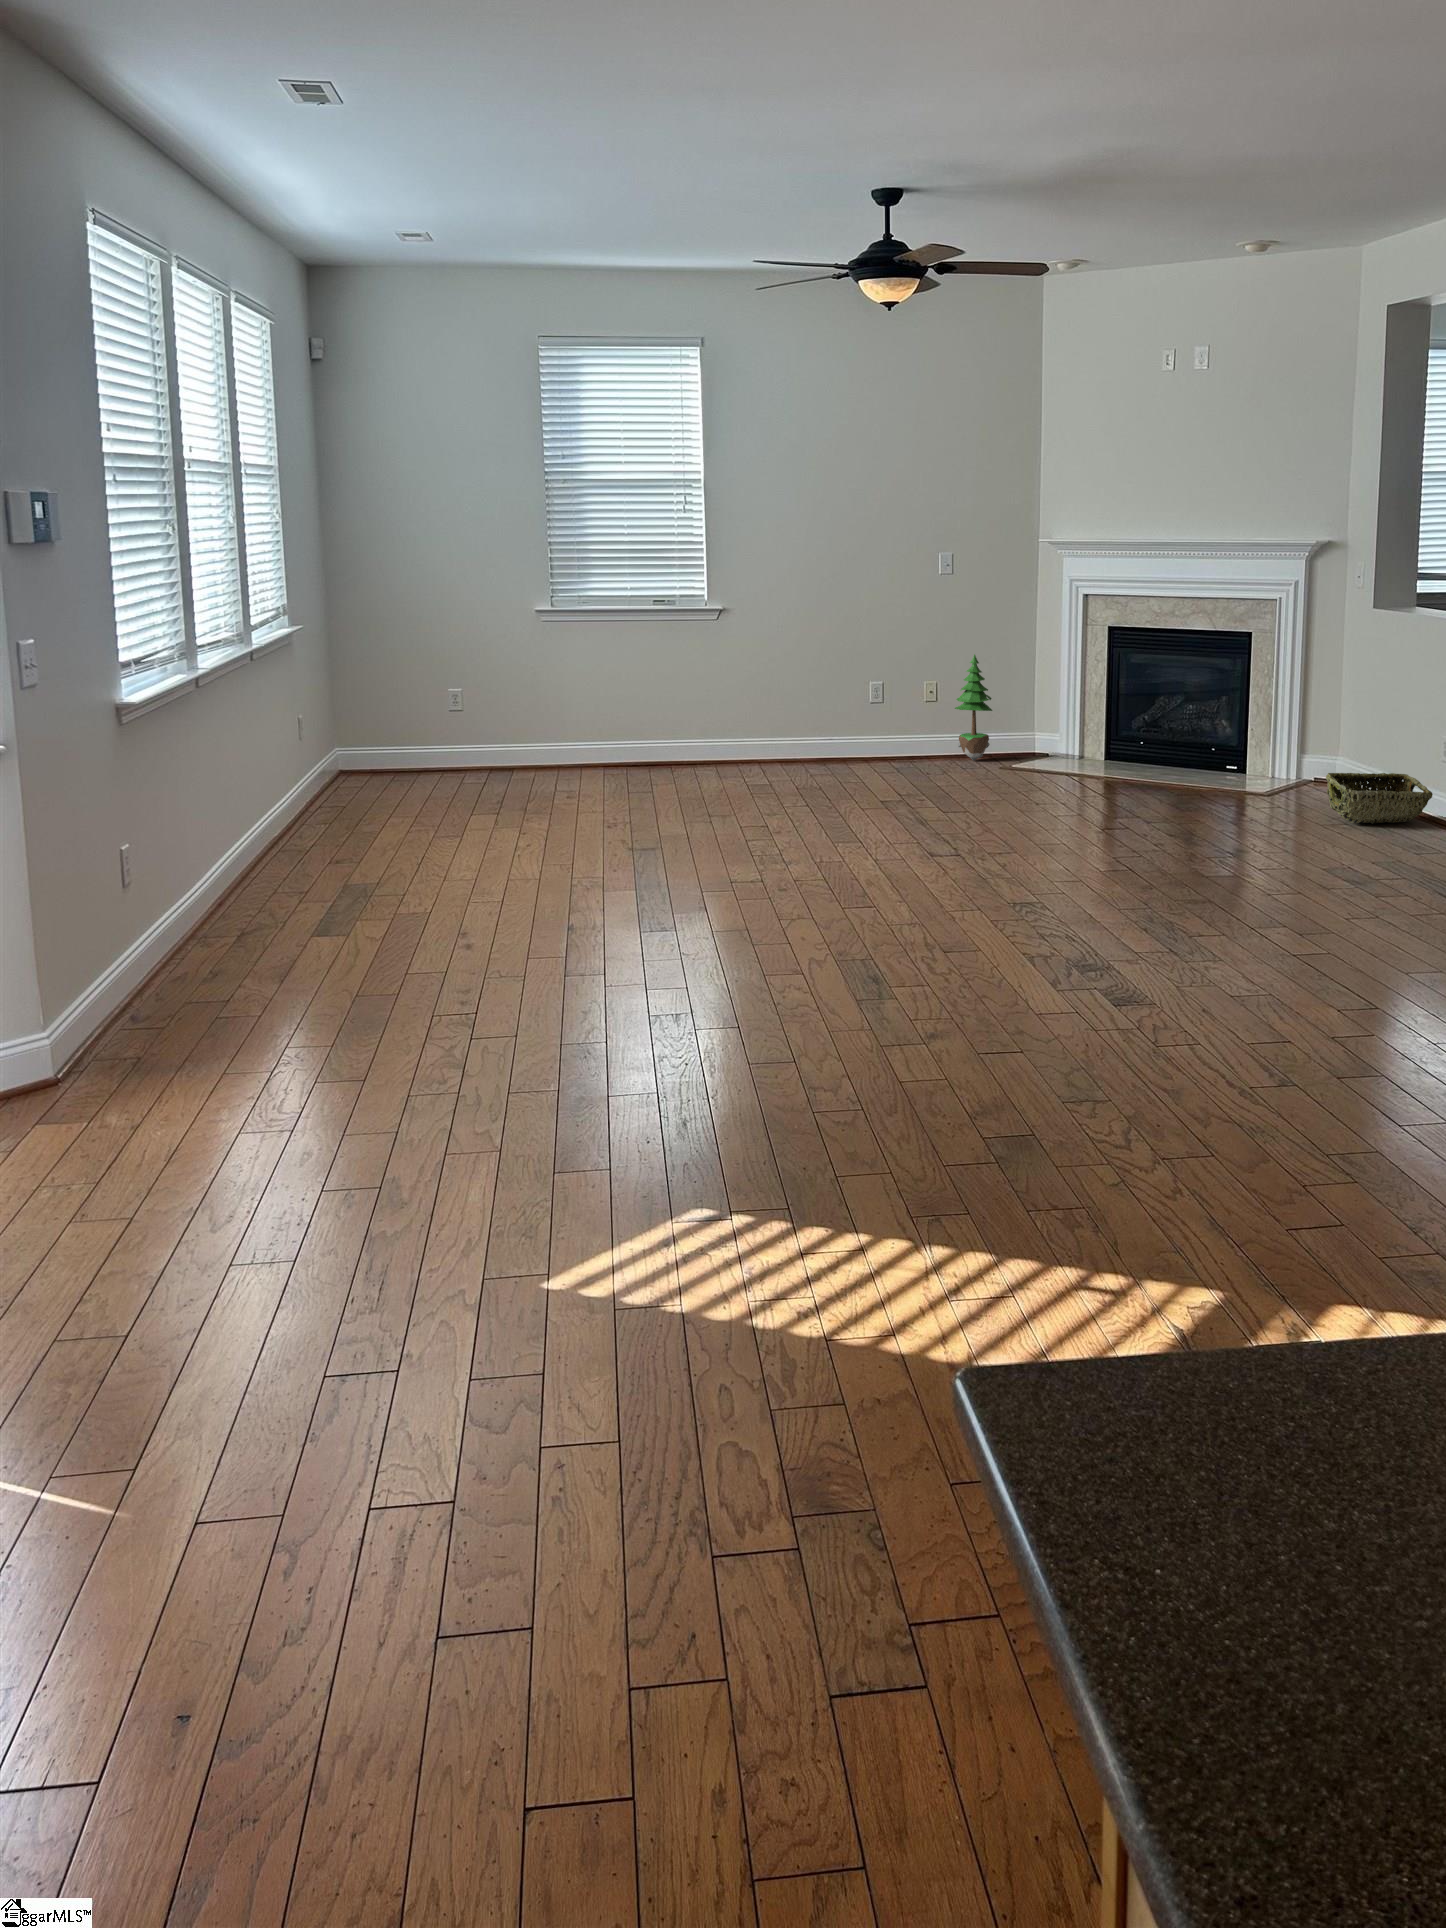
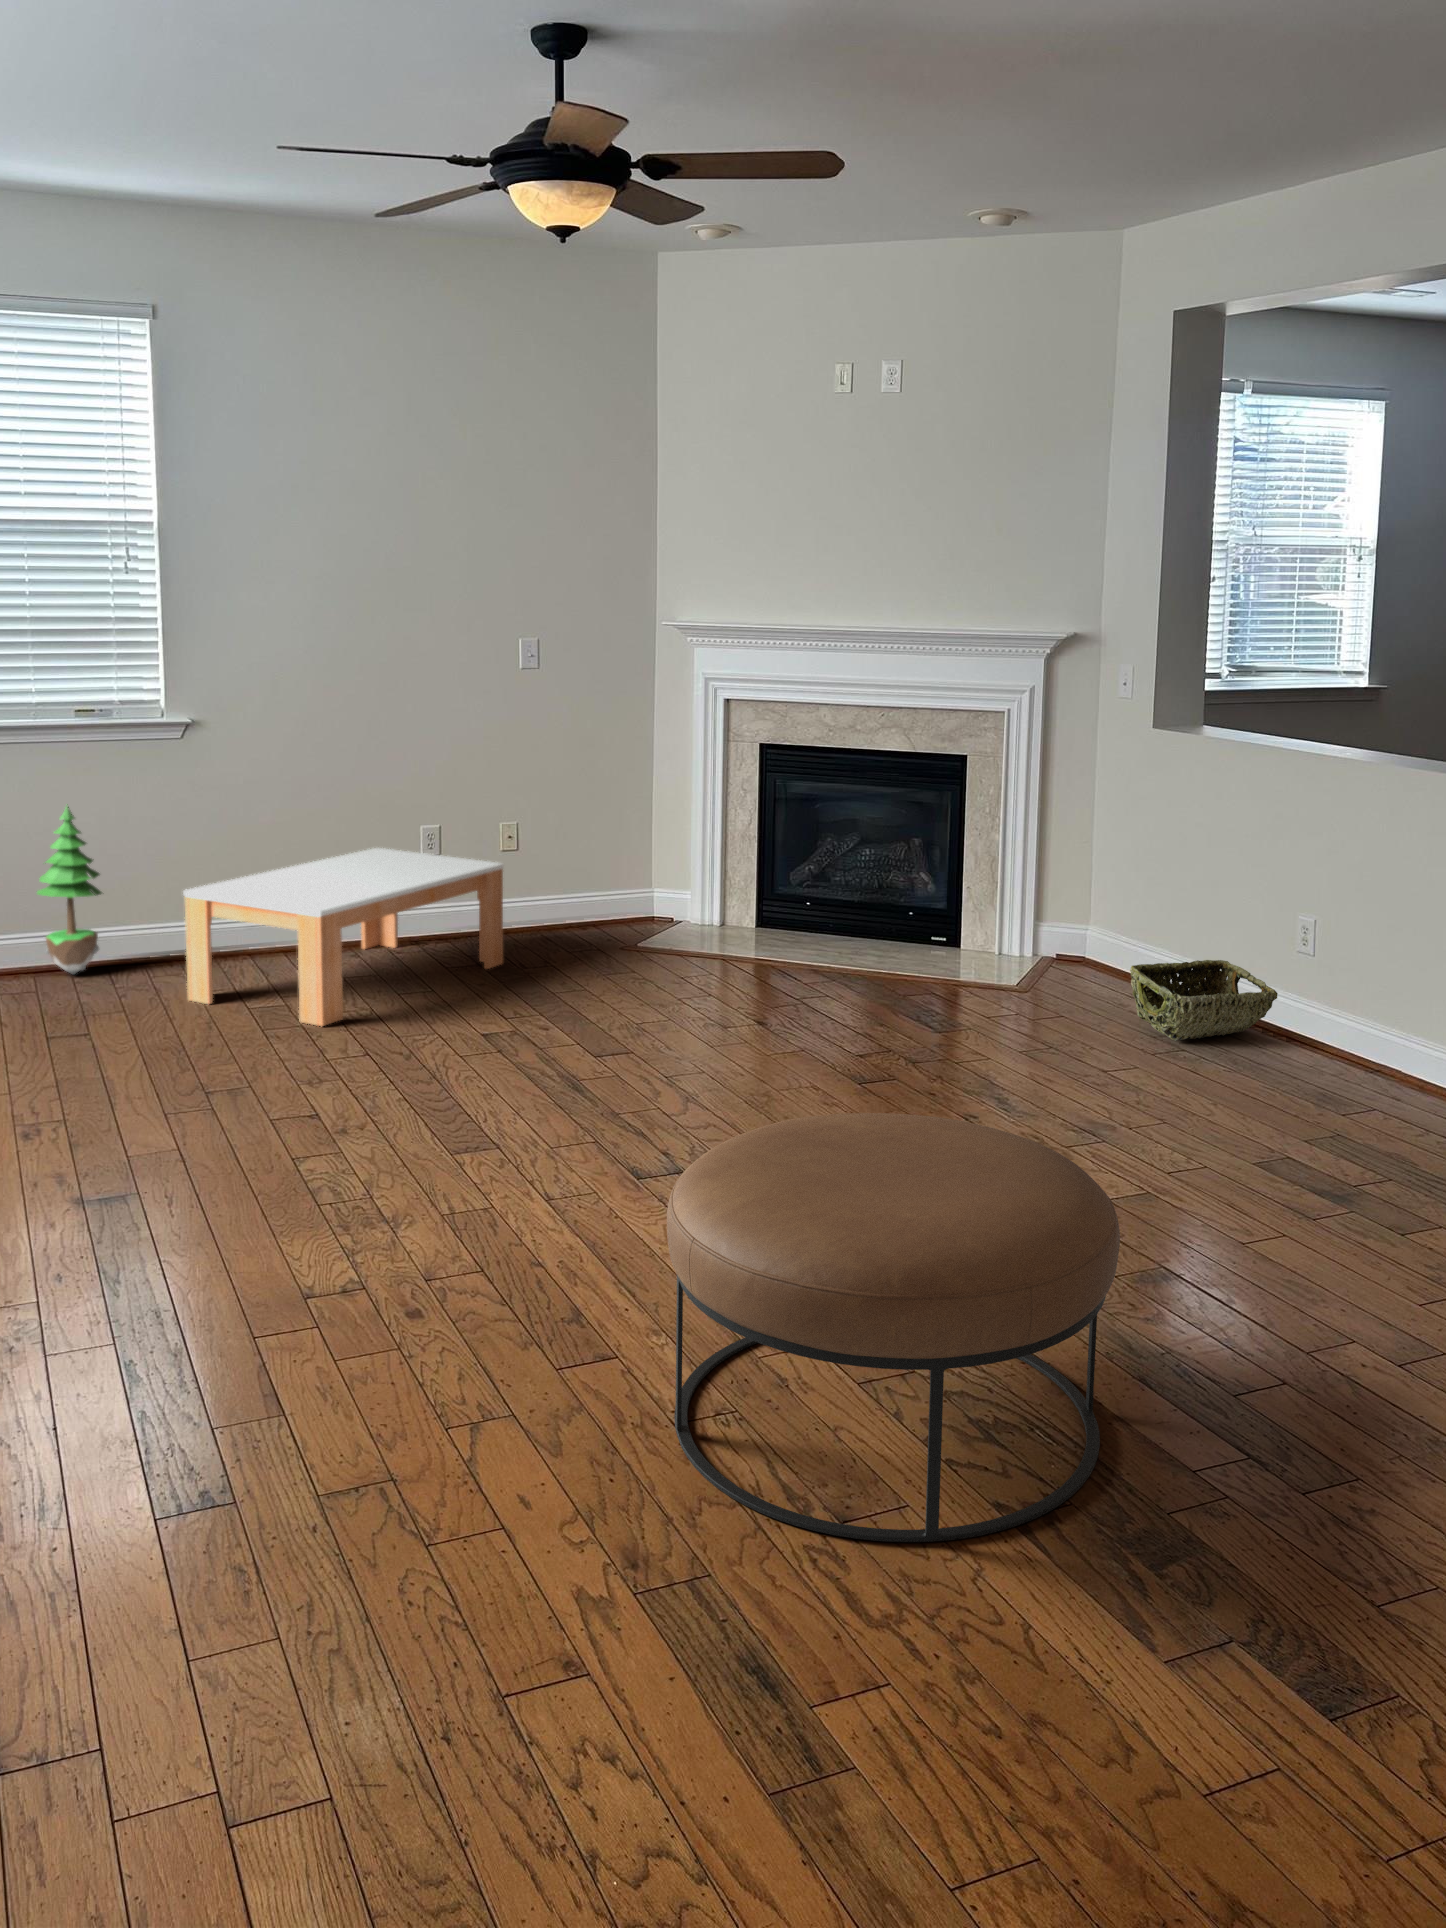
potted tree: present [955,654,992,760] -> present [37,807,102,974]
coffee table: none [712,696,920,796] -> present [183,848,504,1026]
ottoman: none [899,791,1131,966] -> present [667,1113,1120,1542]

